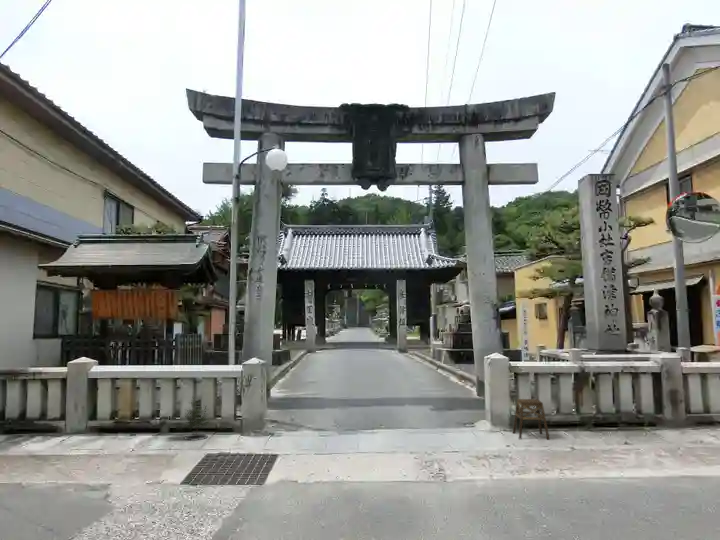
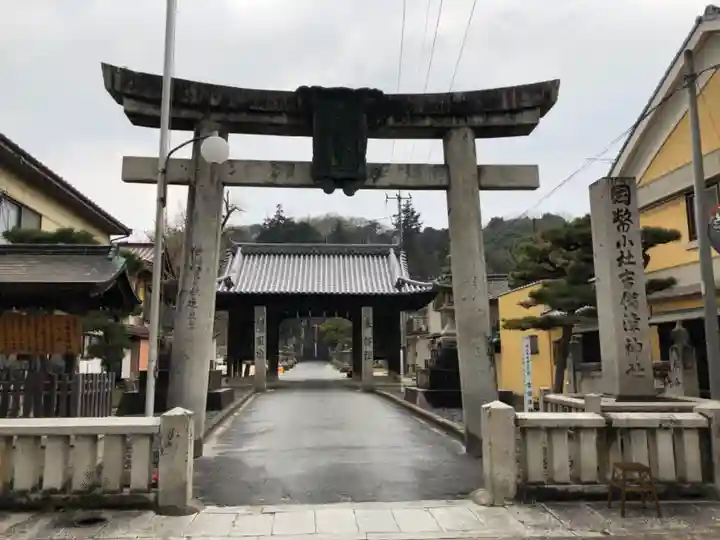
stool: present [513,399,549,440] -> present [607,462,662,518]

